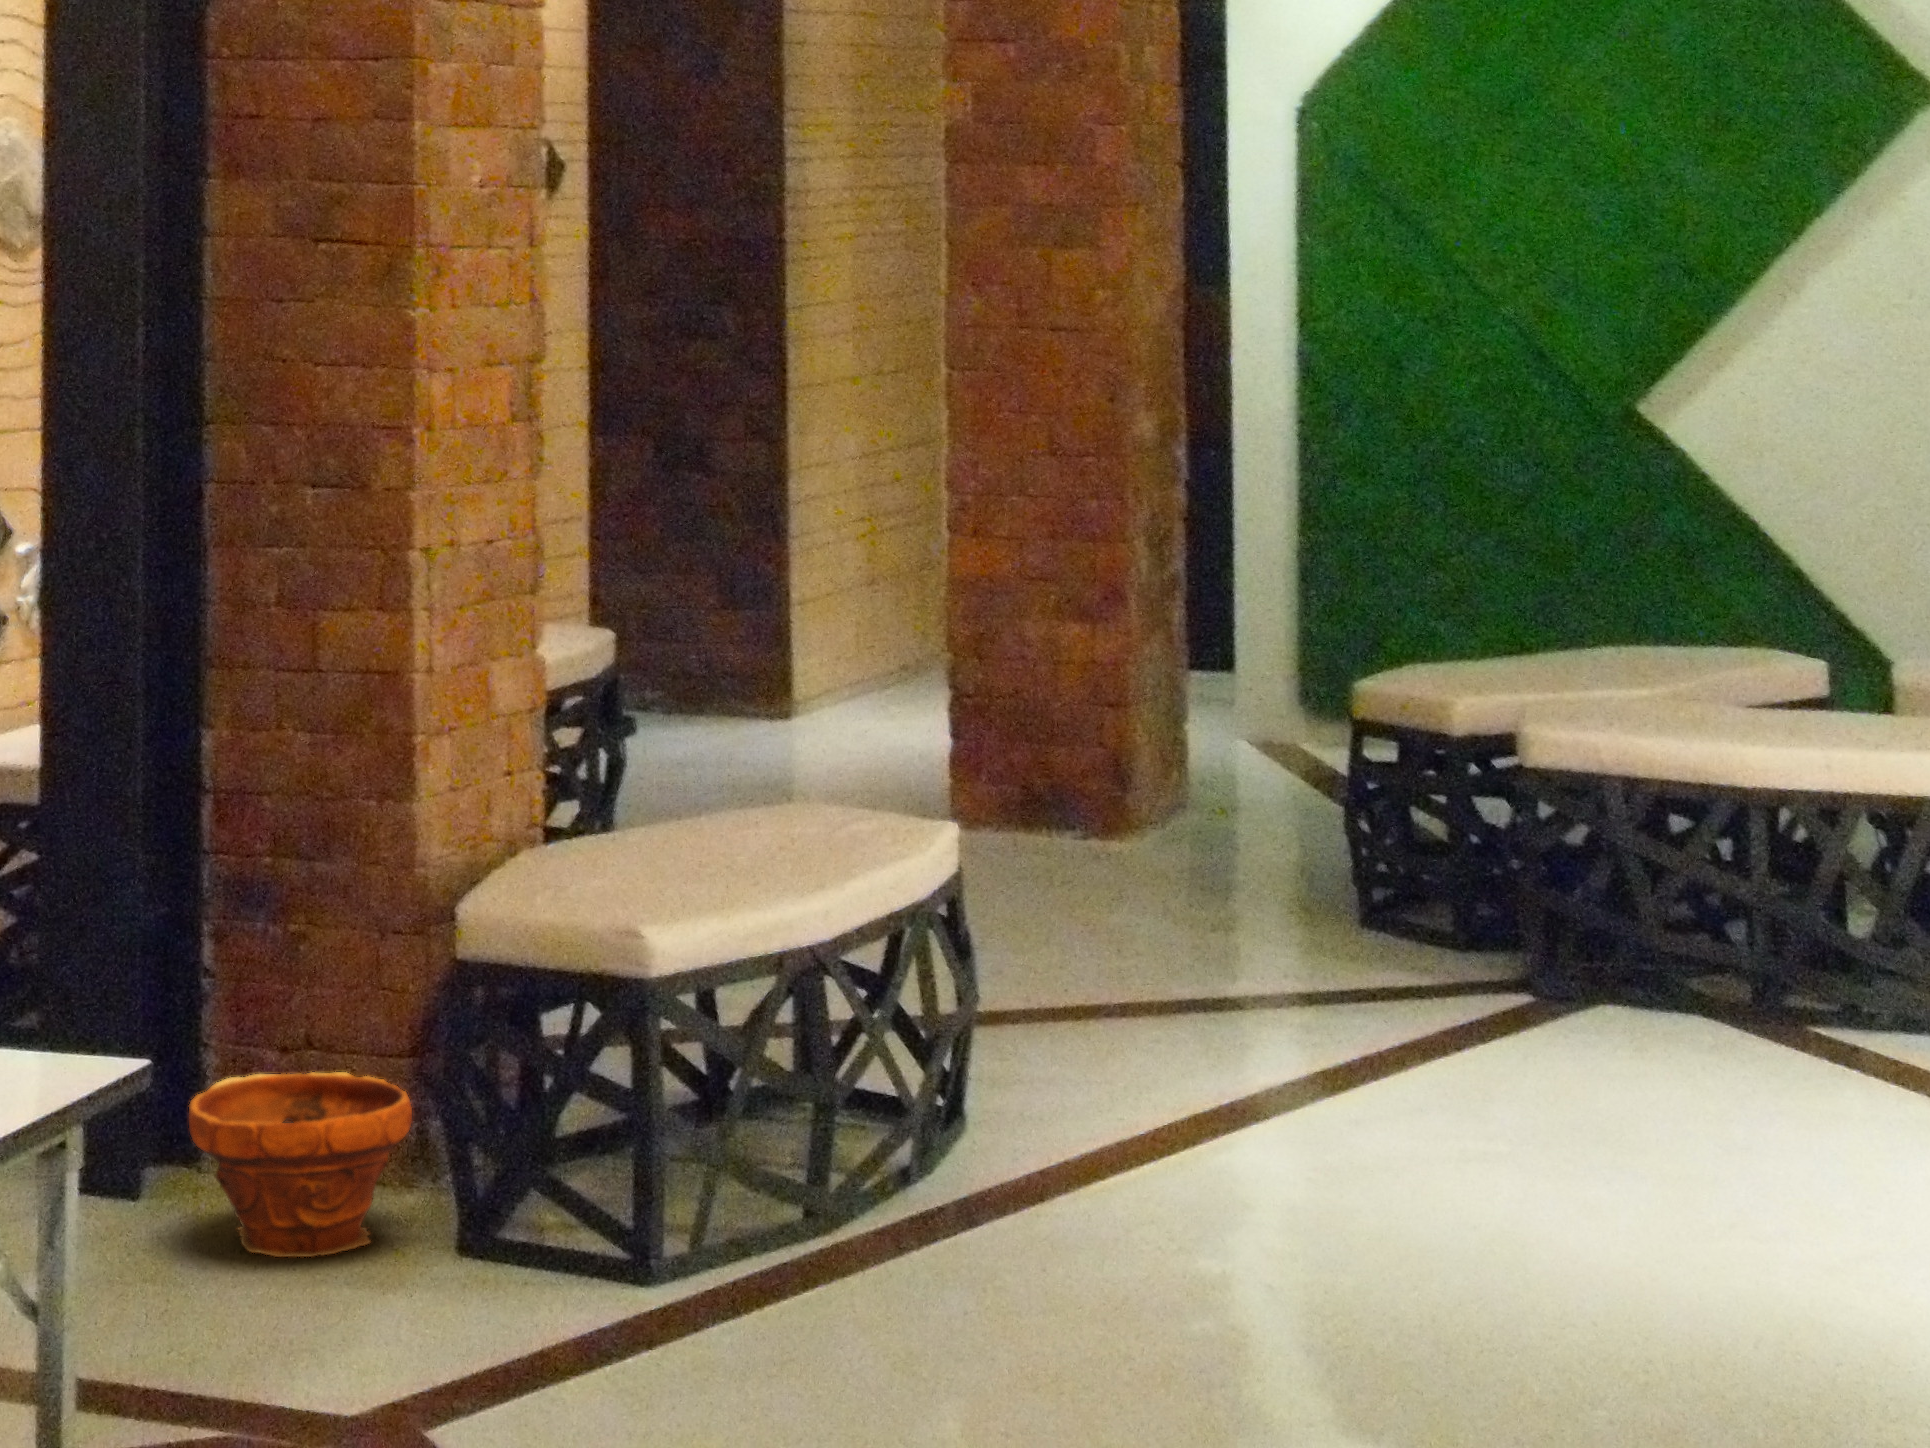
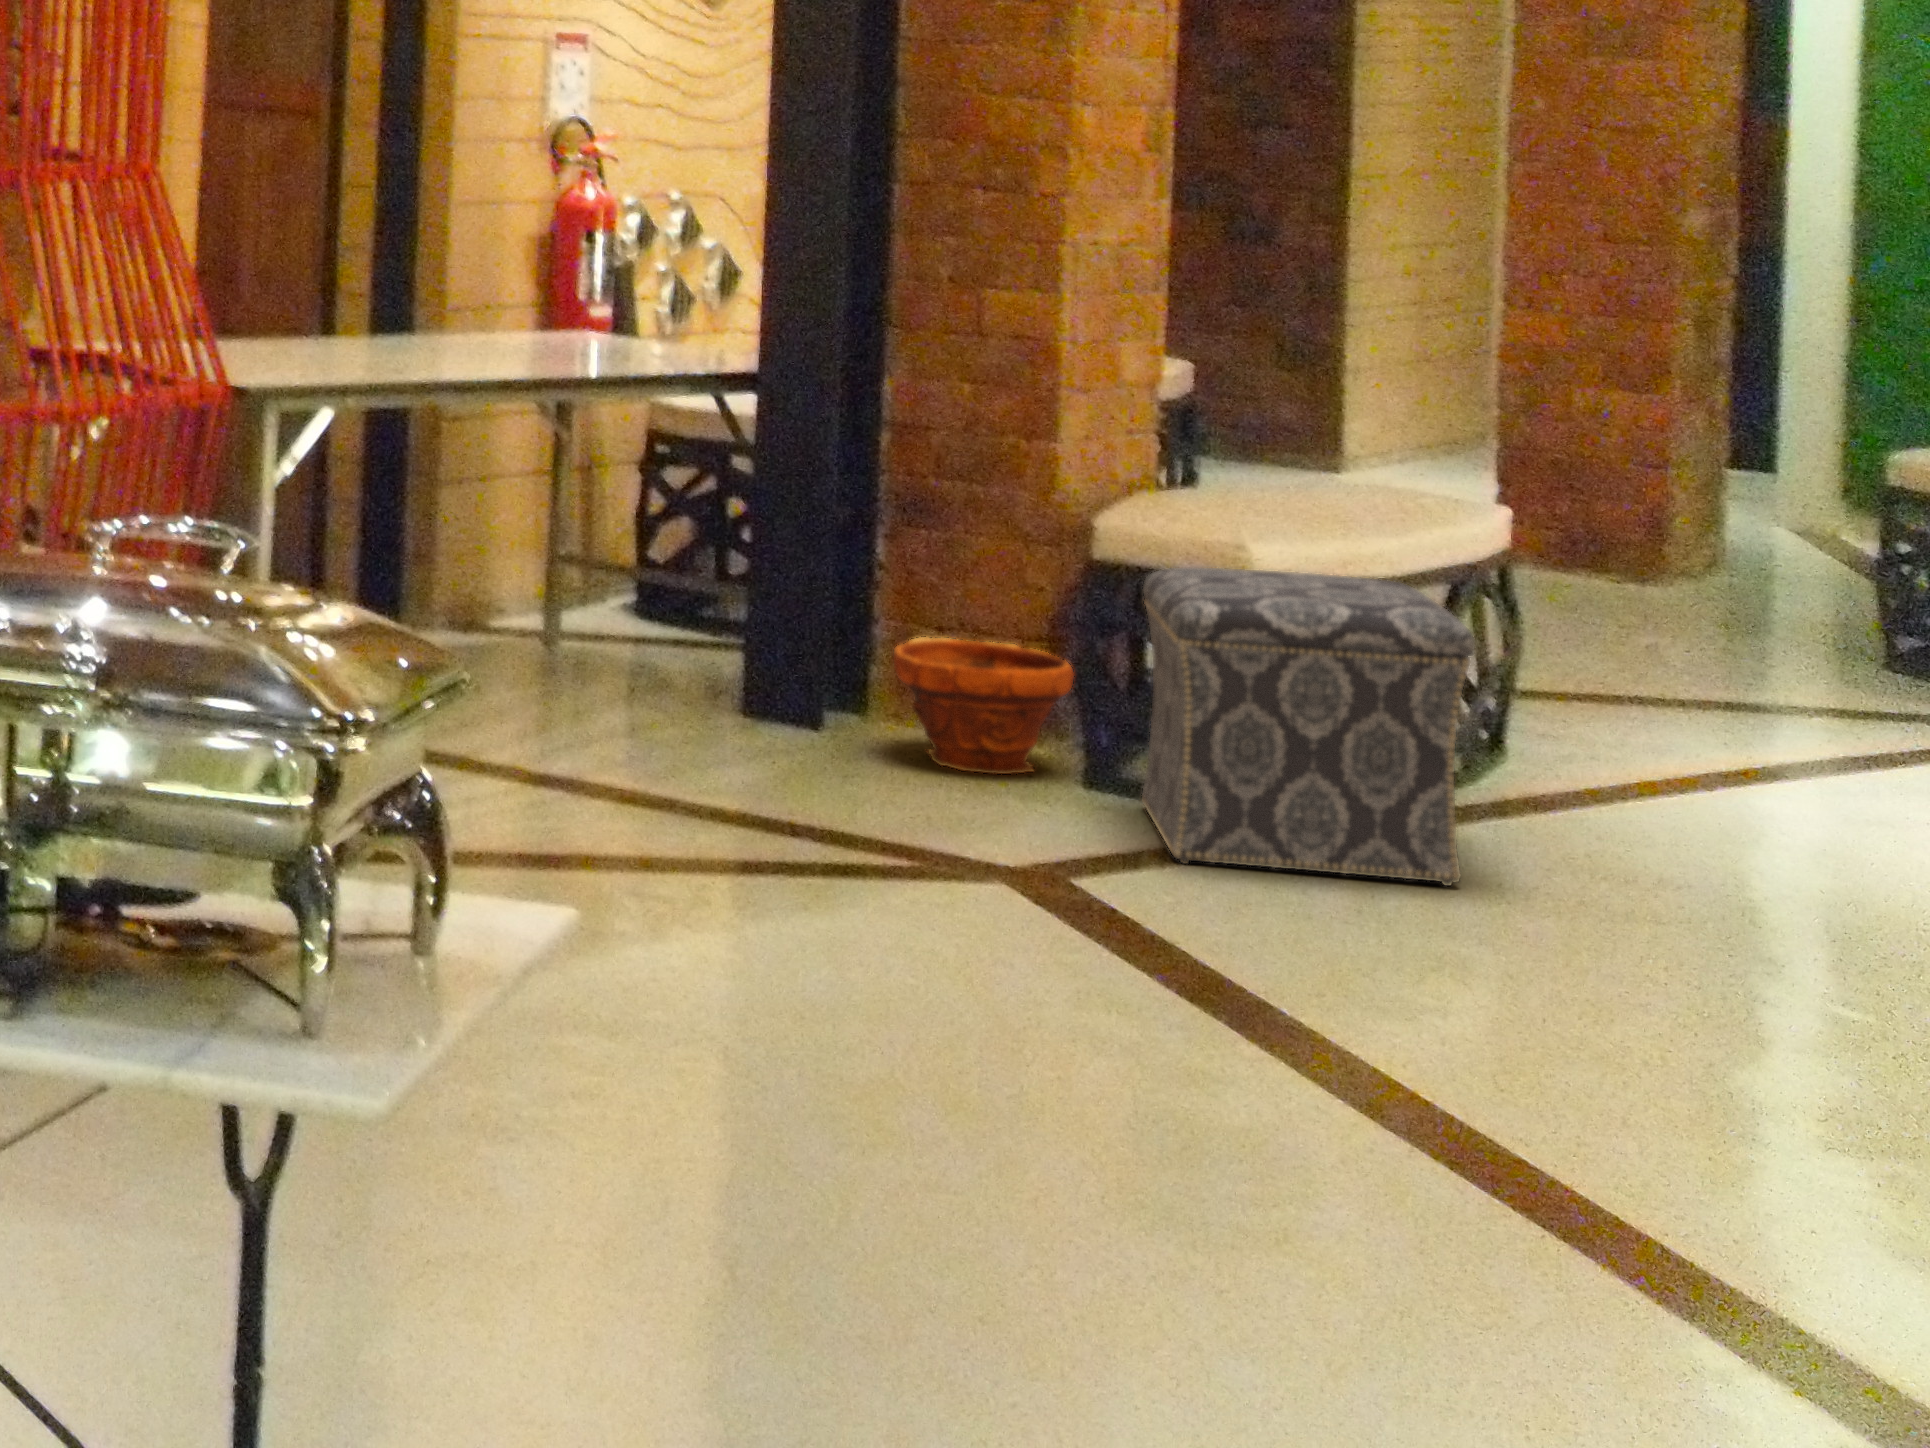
ottoman: none [481,956,864,1379] -> present [1142,568,1475,886]

